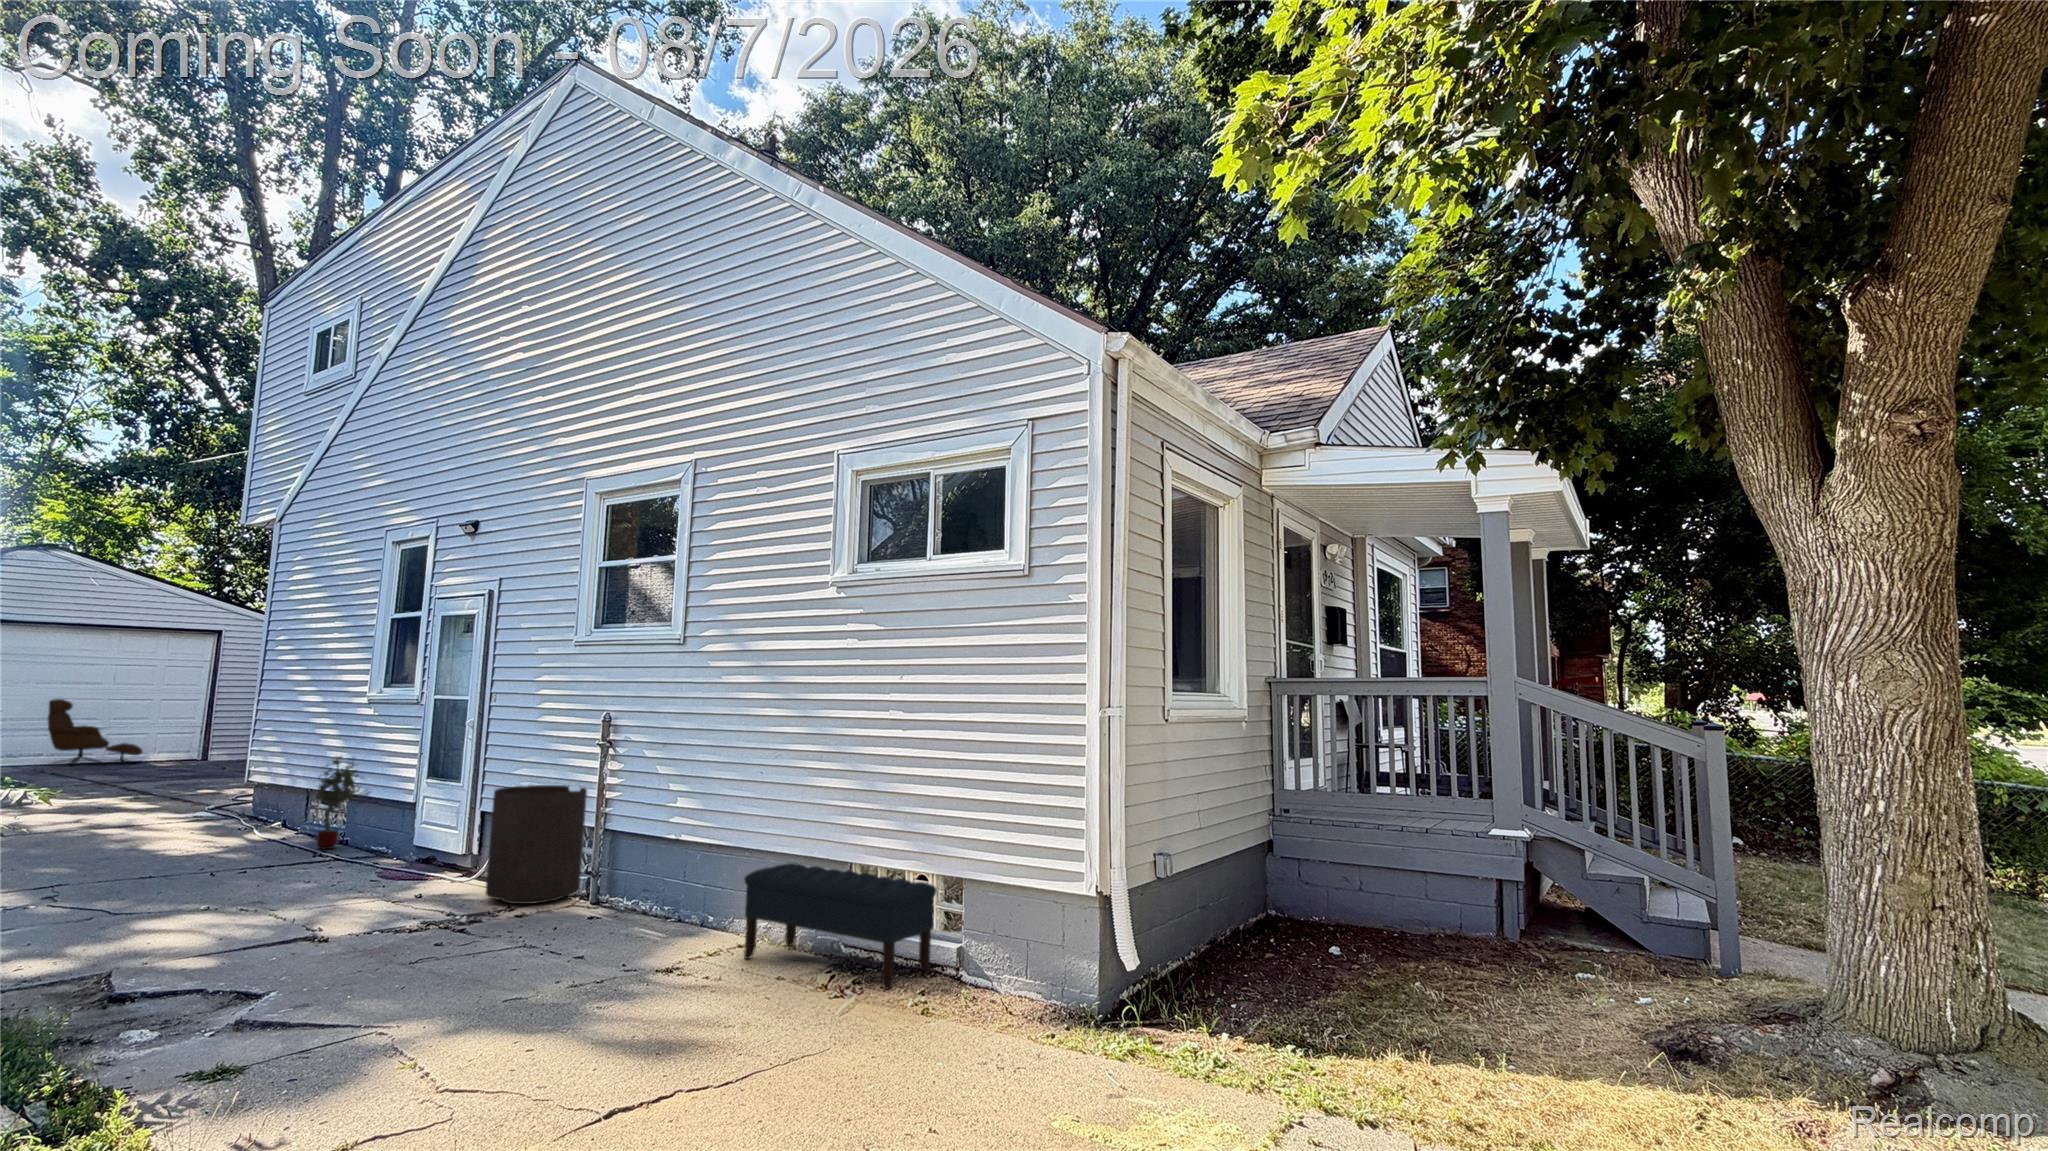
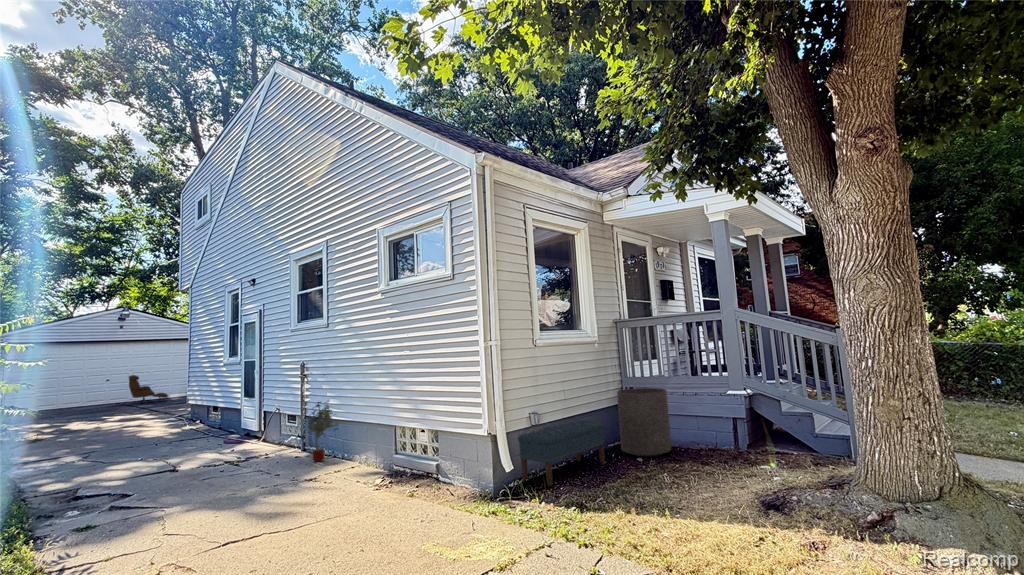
potted tree: present [316,756,369,849] -> present [308,402,340,462]
trash can: present [485,785,587,904] -> present [617,388,671,456]
bench: present [744,863,937,989] -> present [518,420,605,486]

